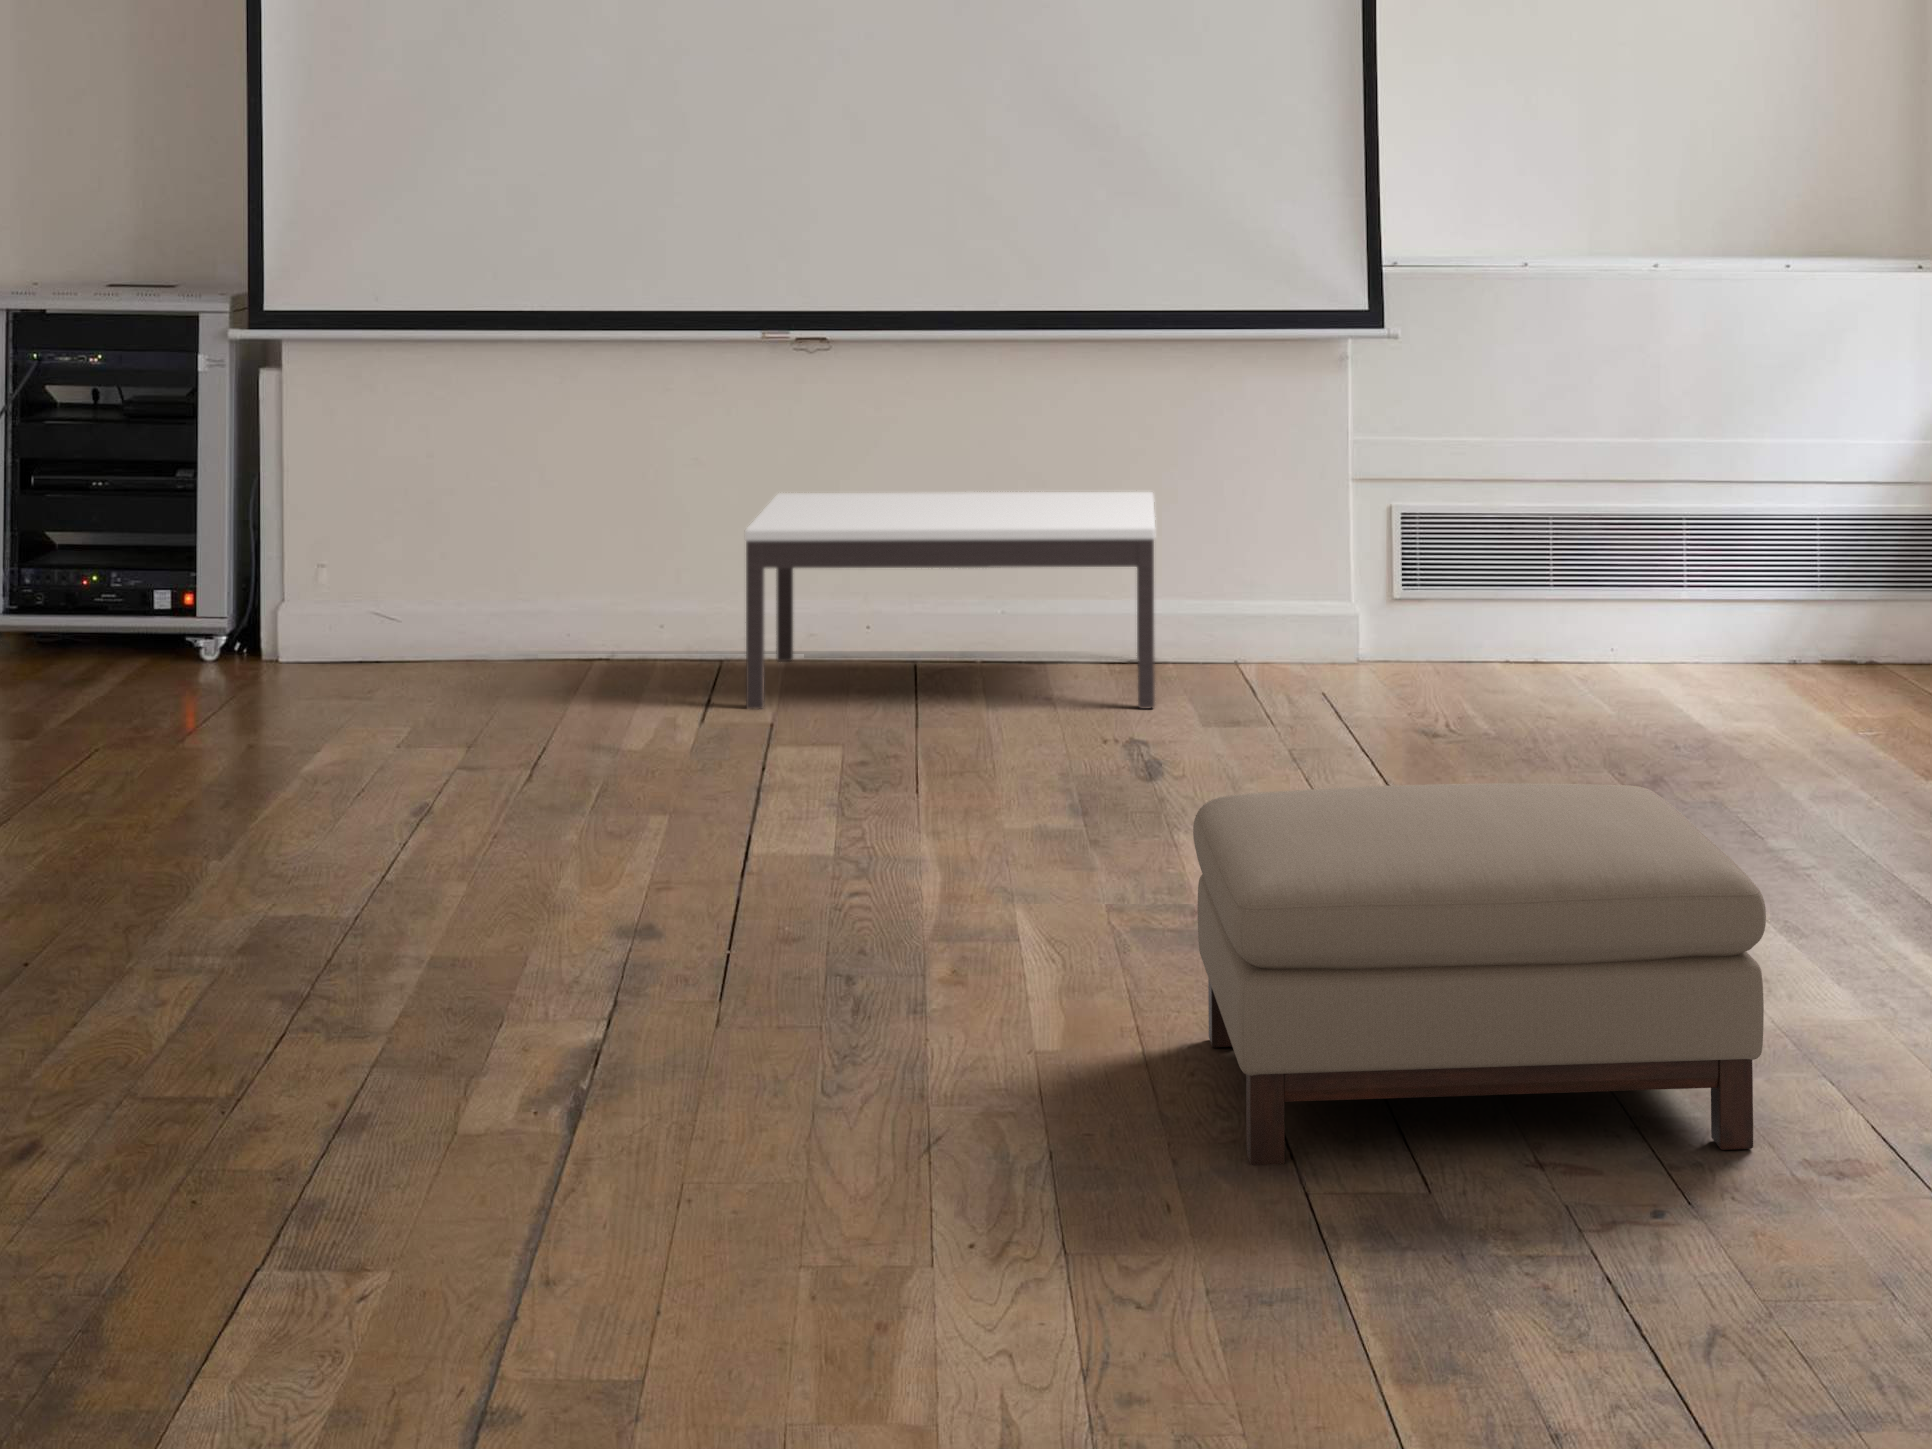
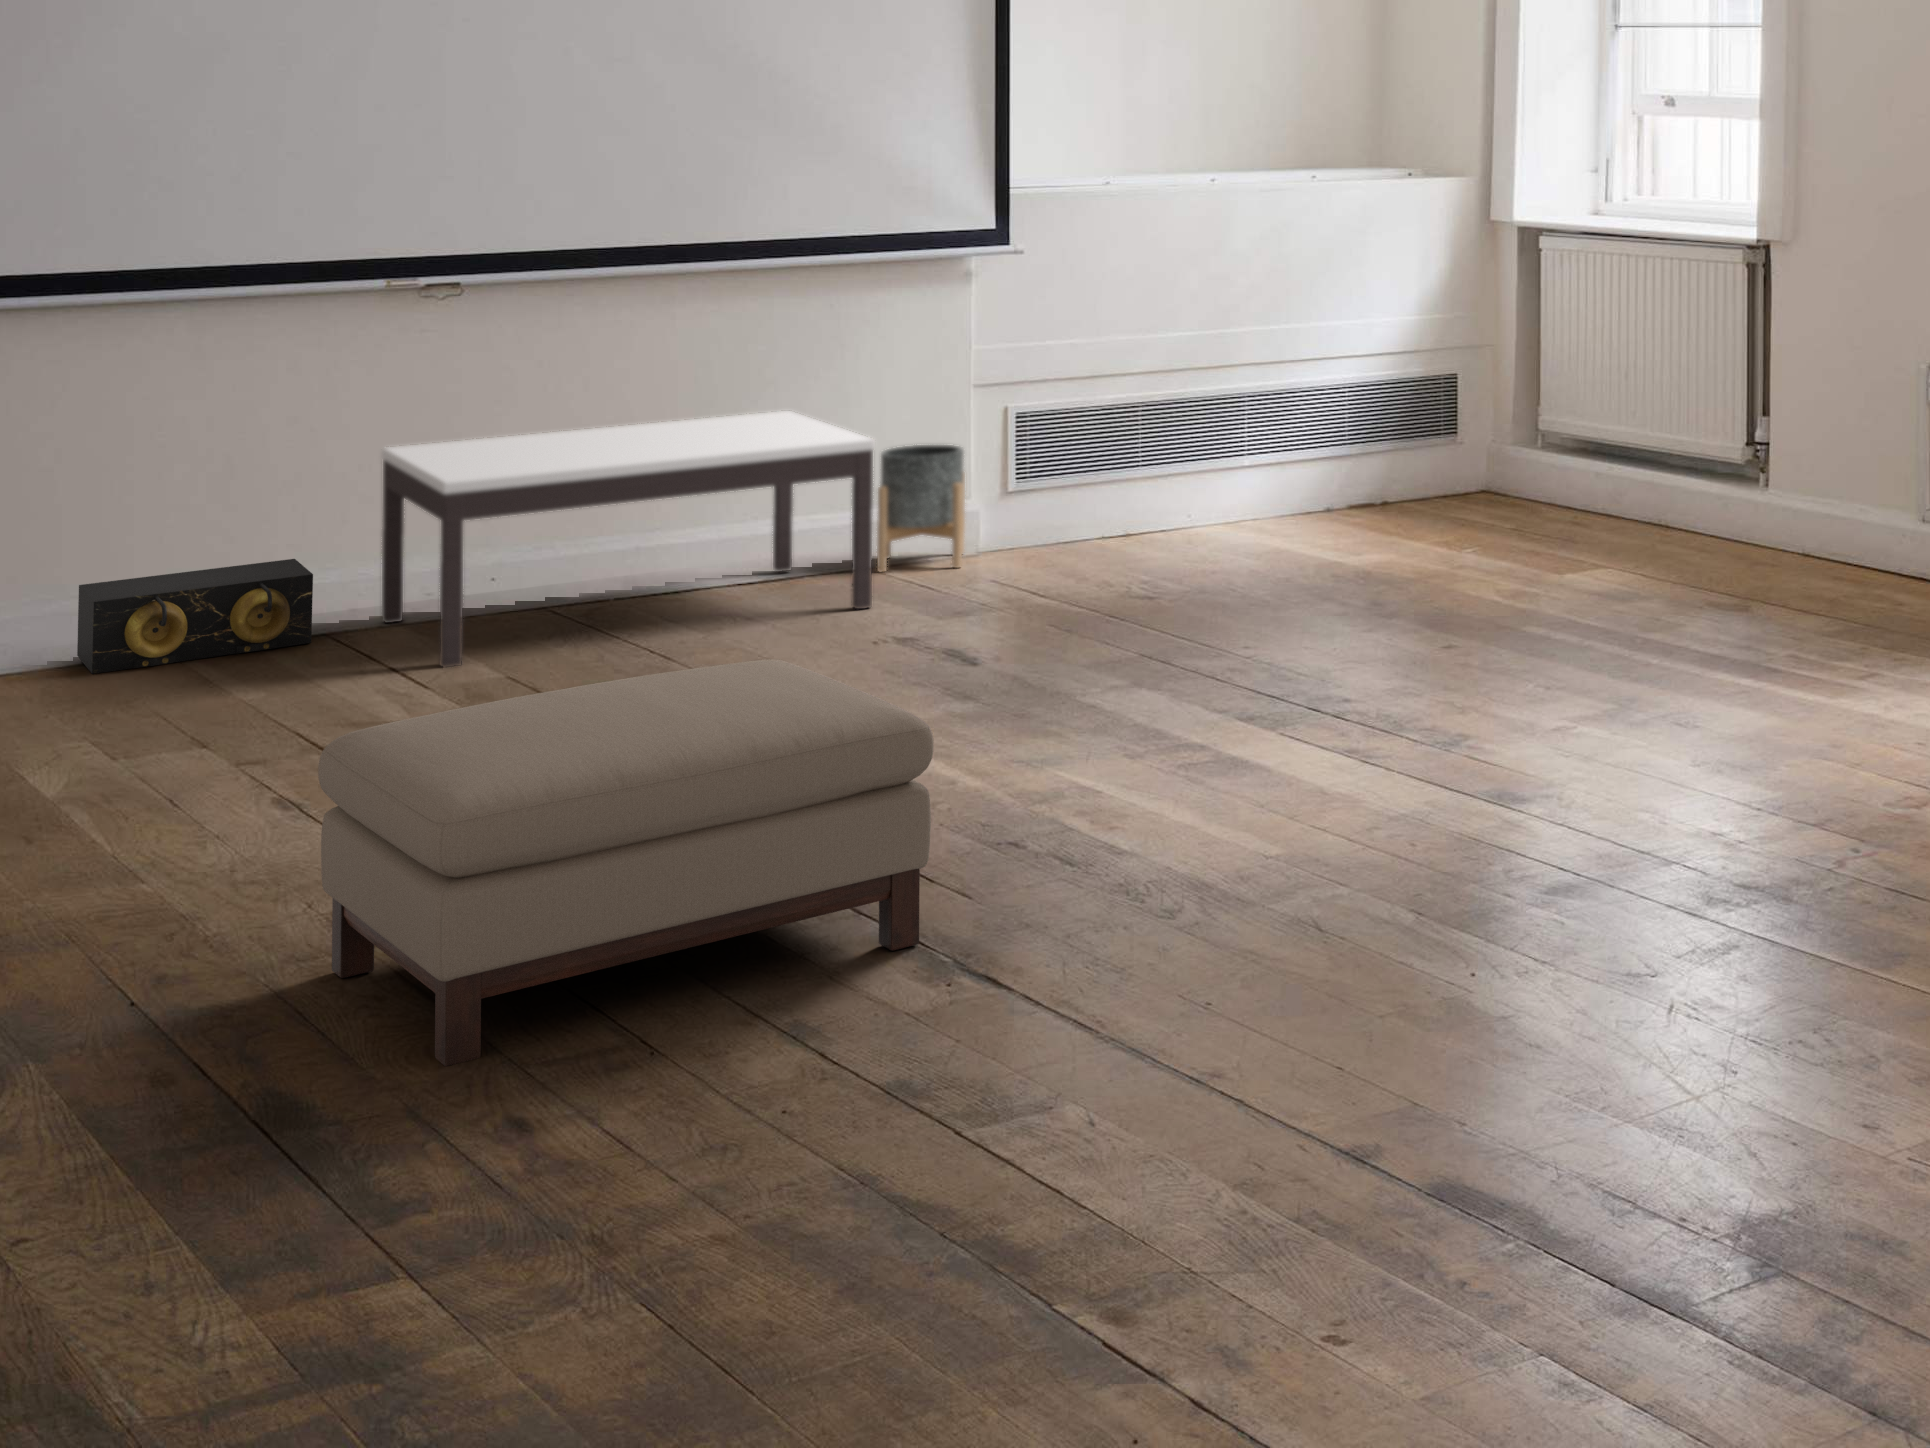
planter: none [1222,541,1329,680] -> present [877,444,965,572]
speaker: none [527,590,707,673] -> present [77,559,313,674]
ottoman: present [1193,783,1766,1165] -> present [318,659,934,1066]

